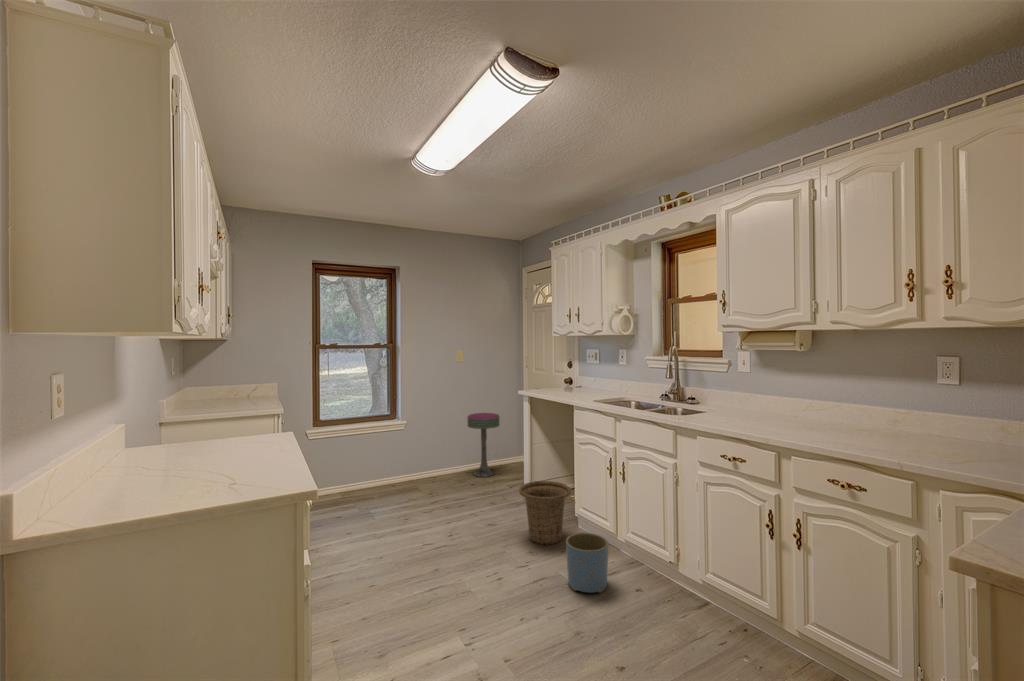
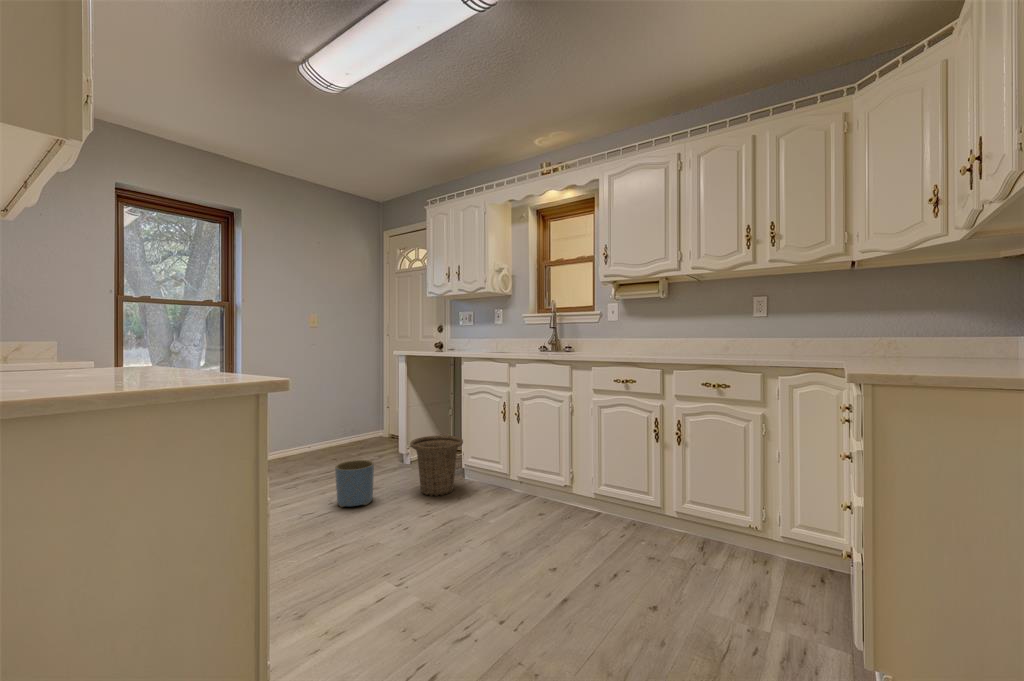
bar stool: present [467,413,500,477] -> none [324,384,362,452]
planter: present [566,533,608,593] -> present [335,460,374,507]

